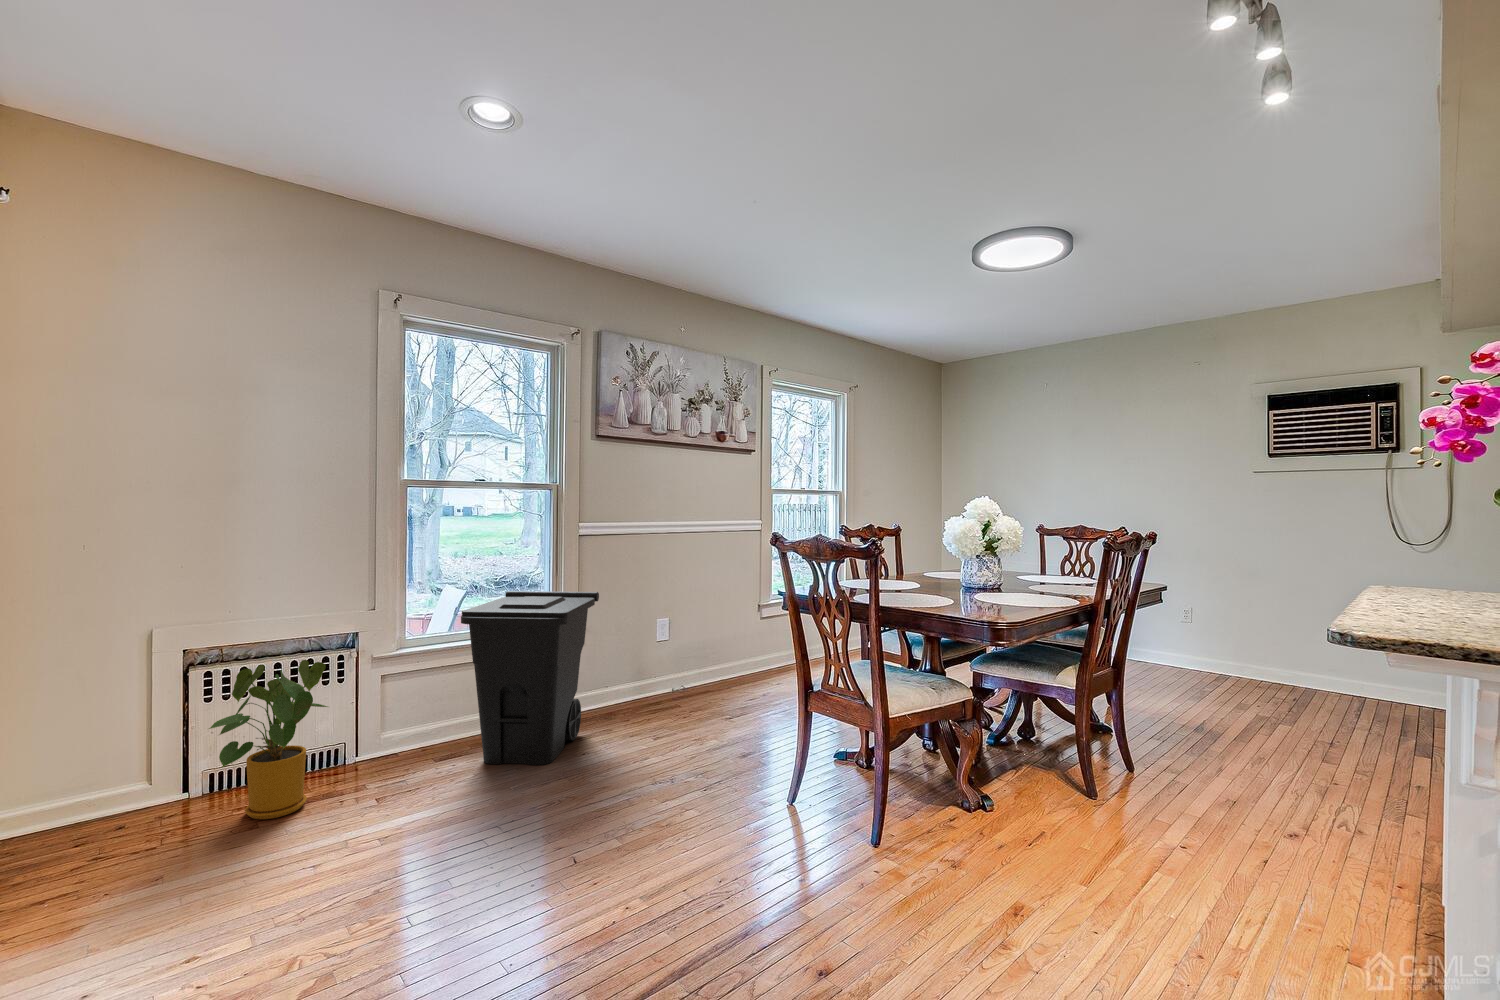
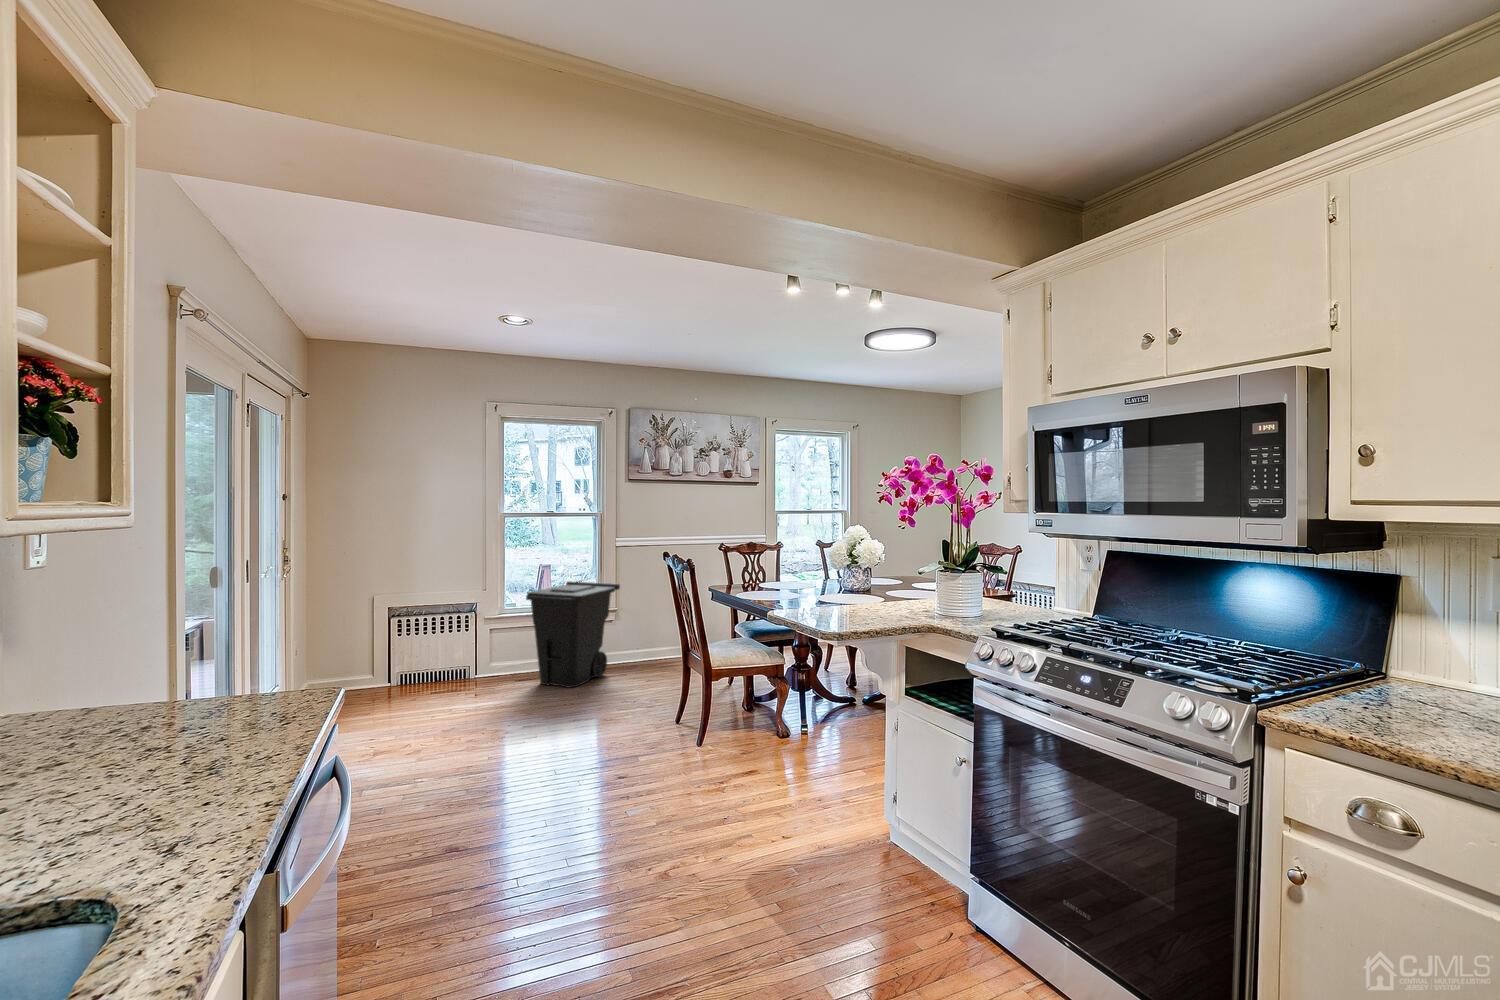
house plant: present [209,660,328,819] -> none [391,616,455,698]

